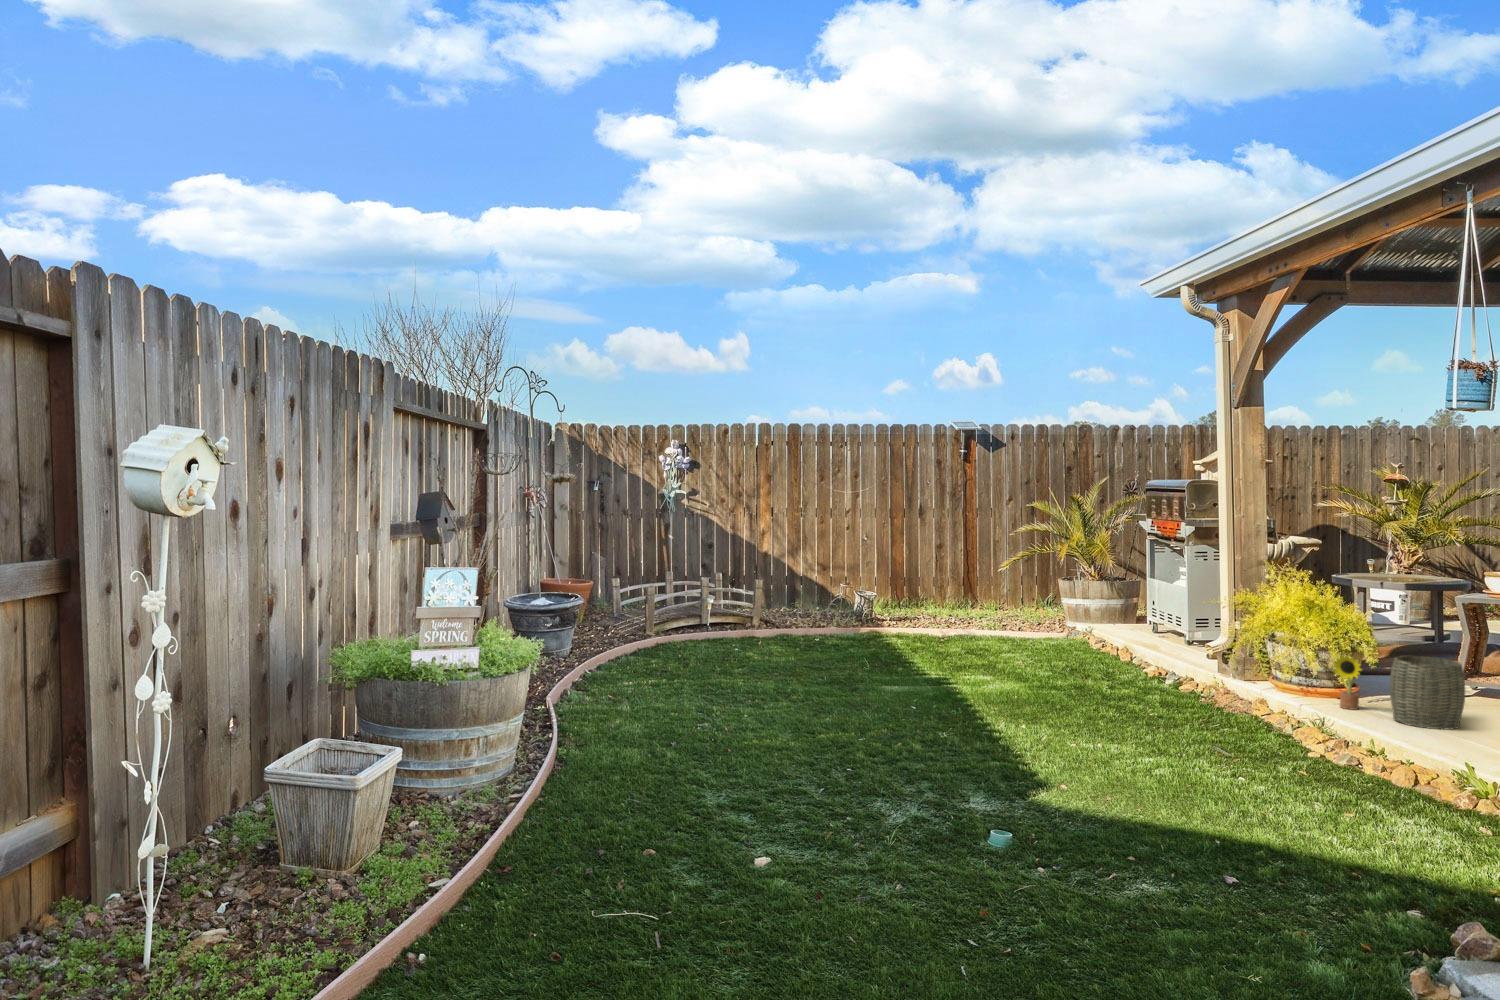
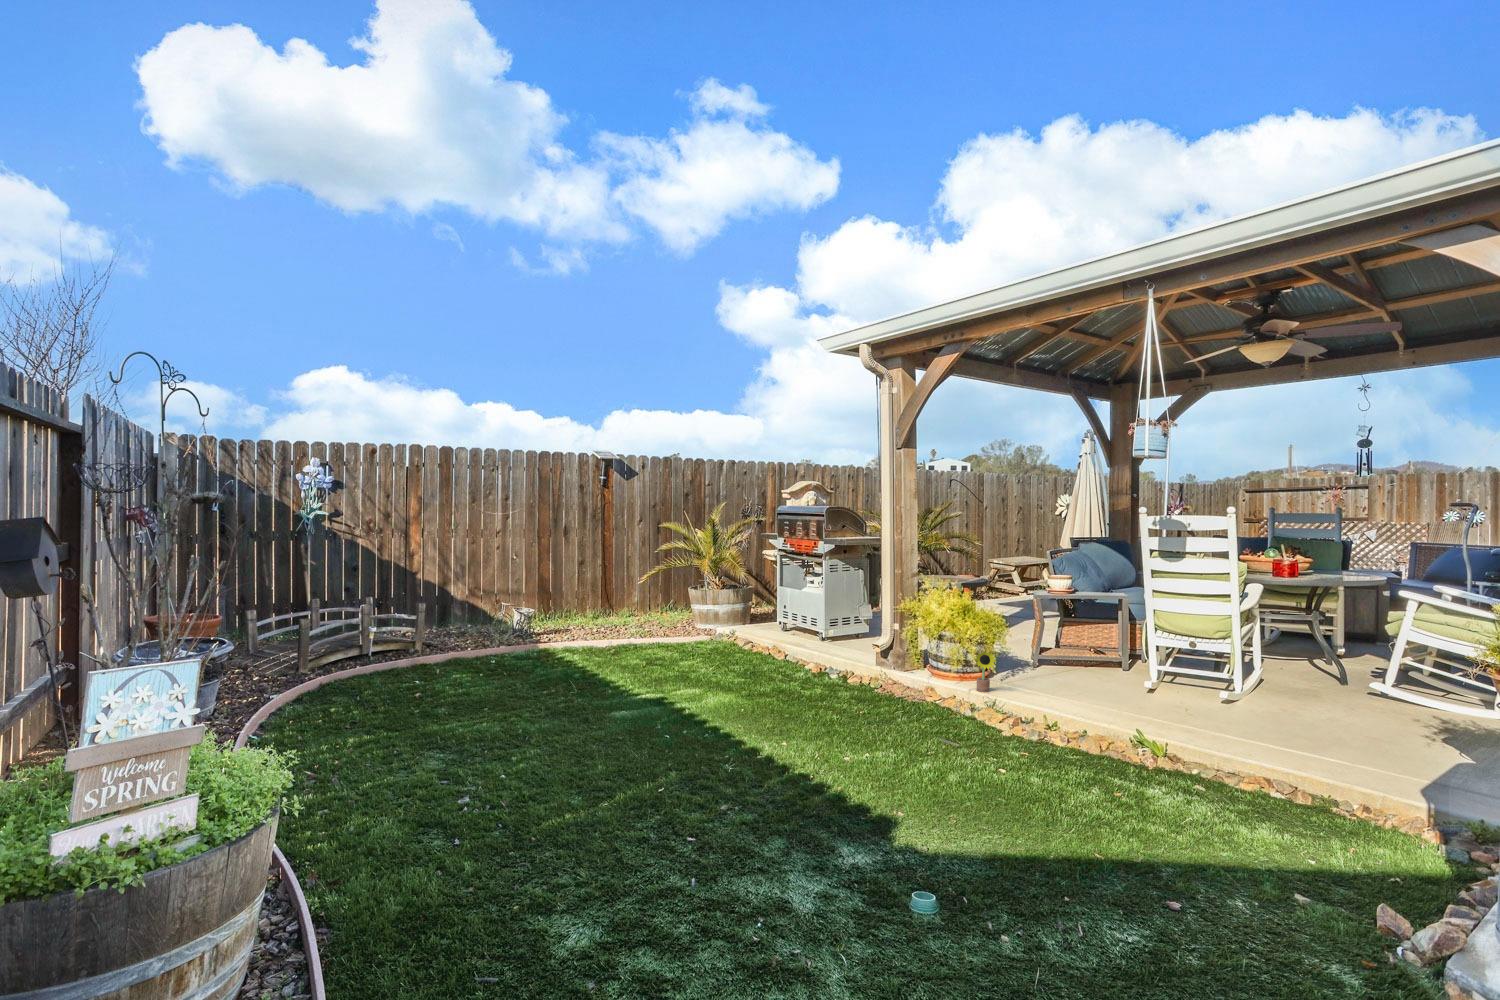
woven basket: present [1390,656,1465,729] -> none [1017,648,1066,704]

